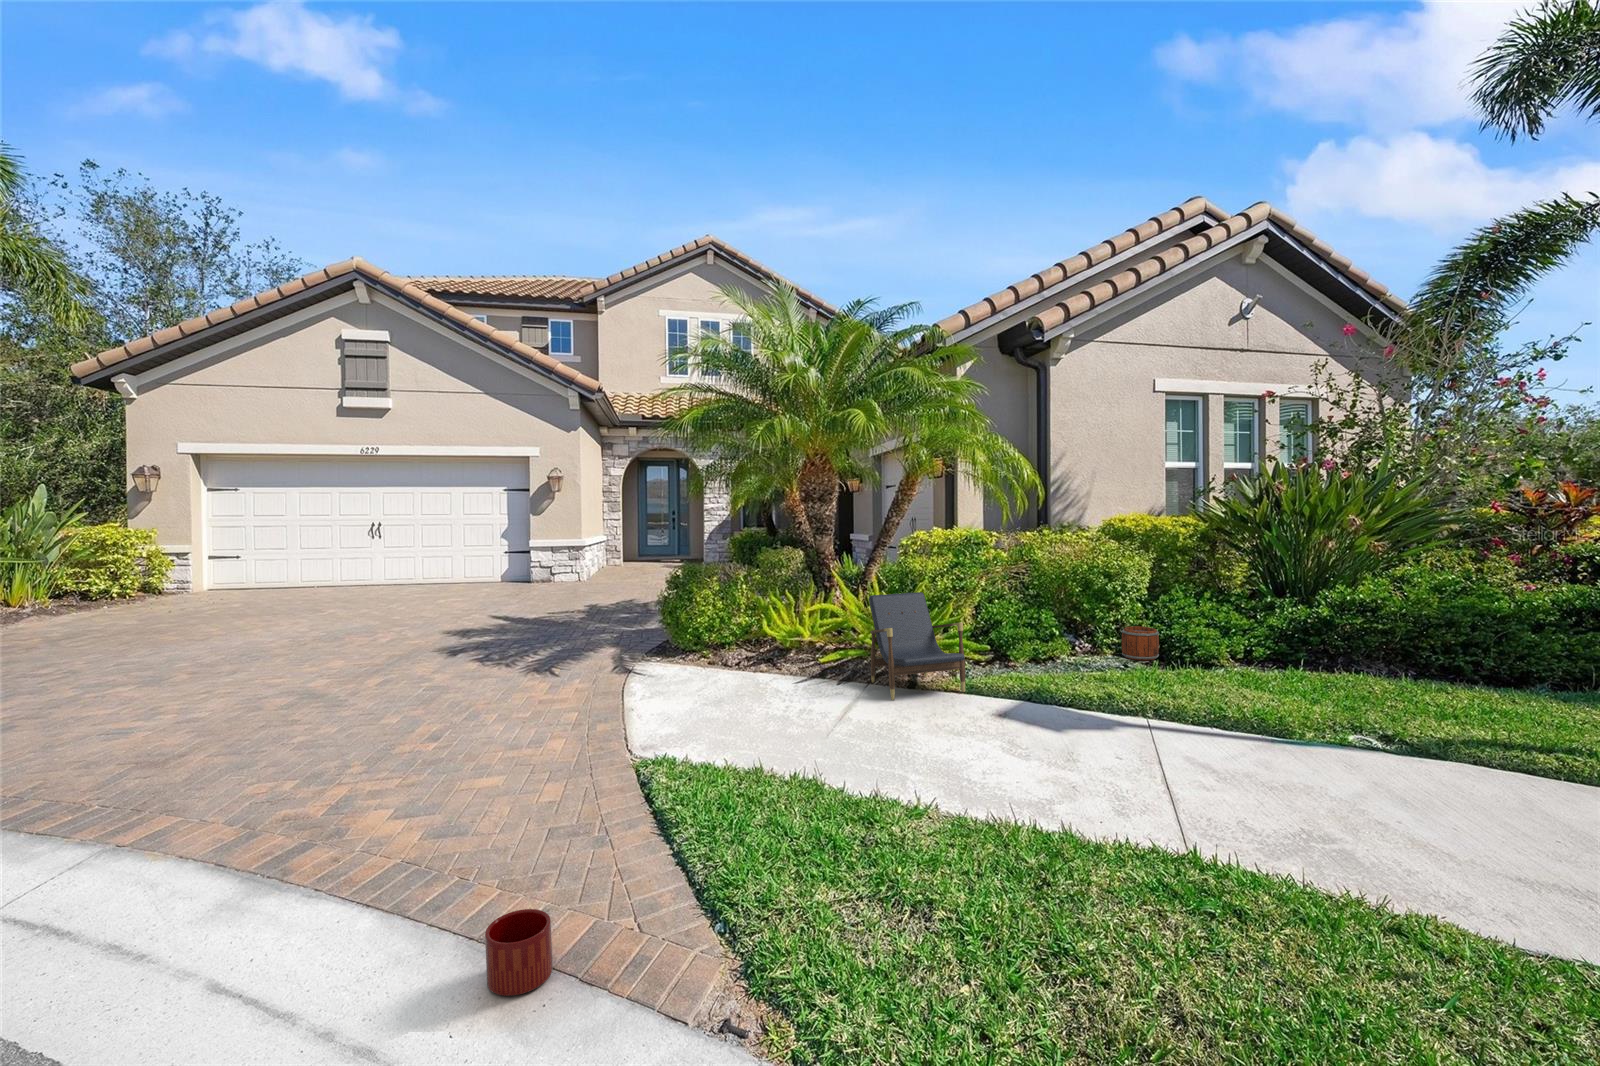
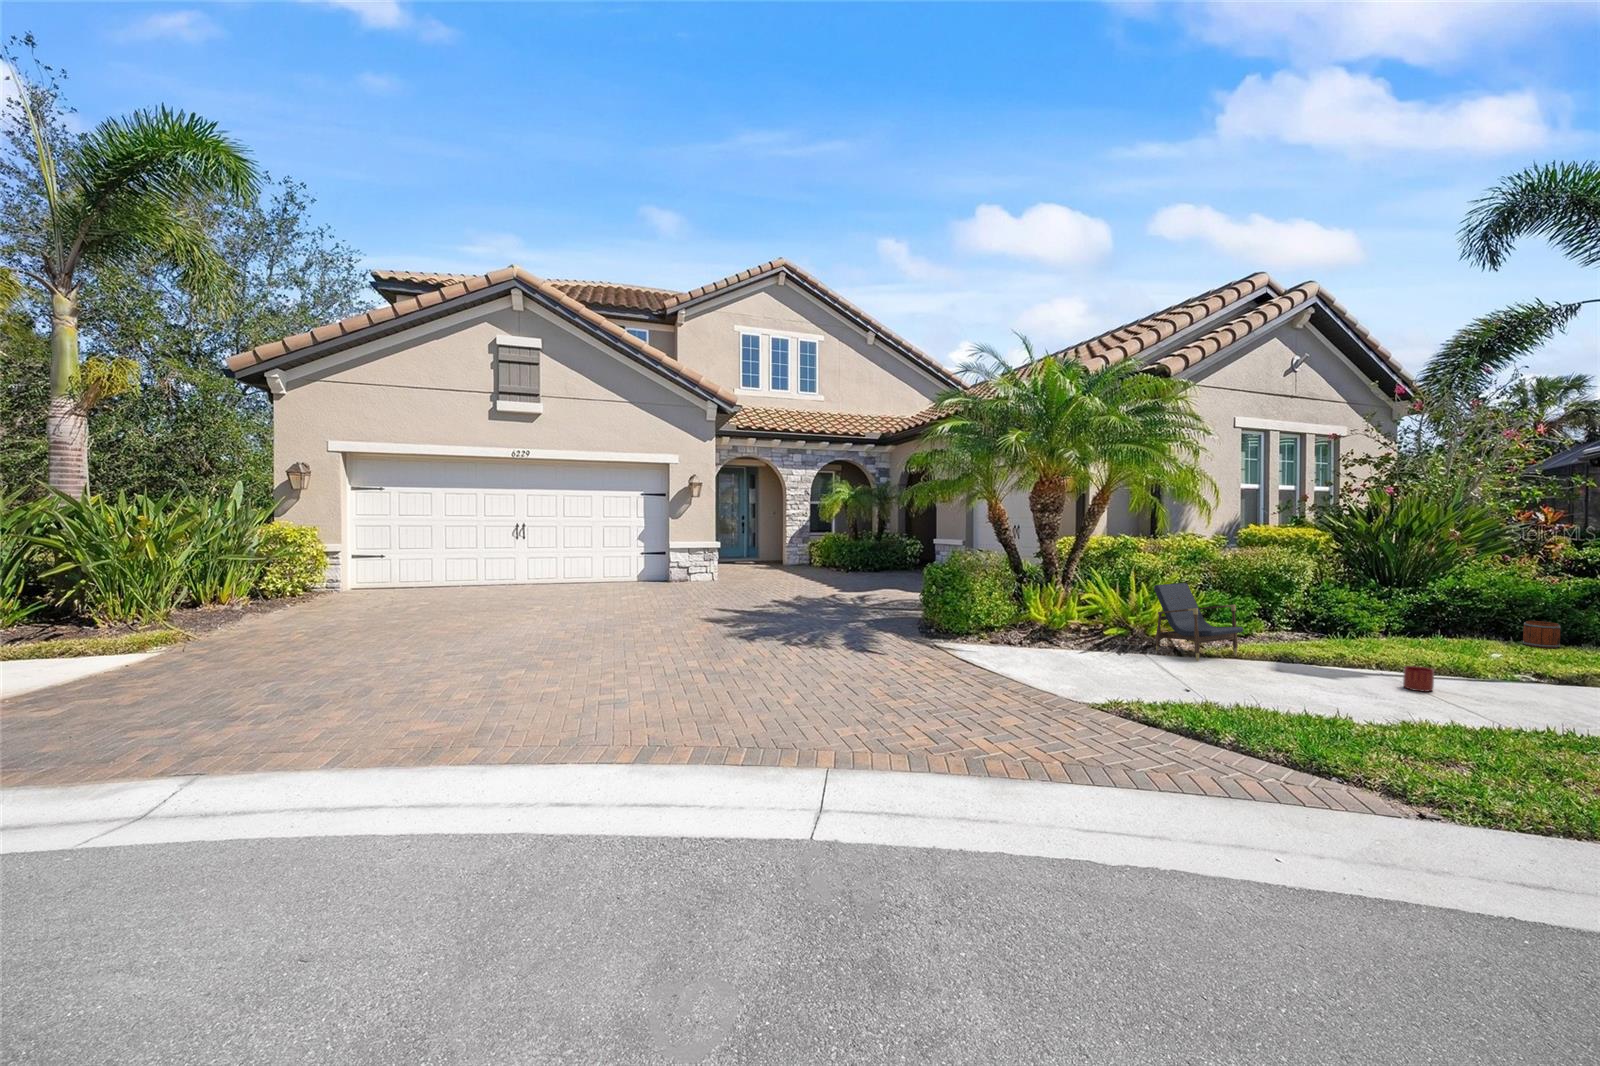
bucket: present [1121,626,1159,661] -> present [1523,621,1561,648]
planter: present [485,909,553,996] -> present [1403,666,1434,692]

